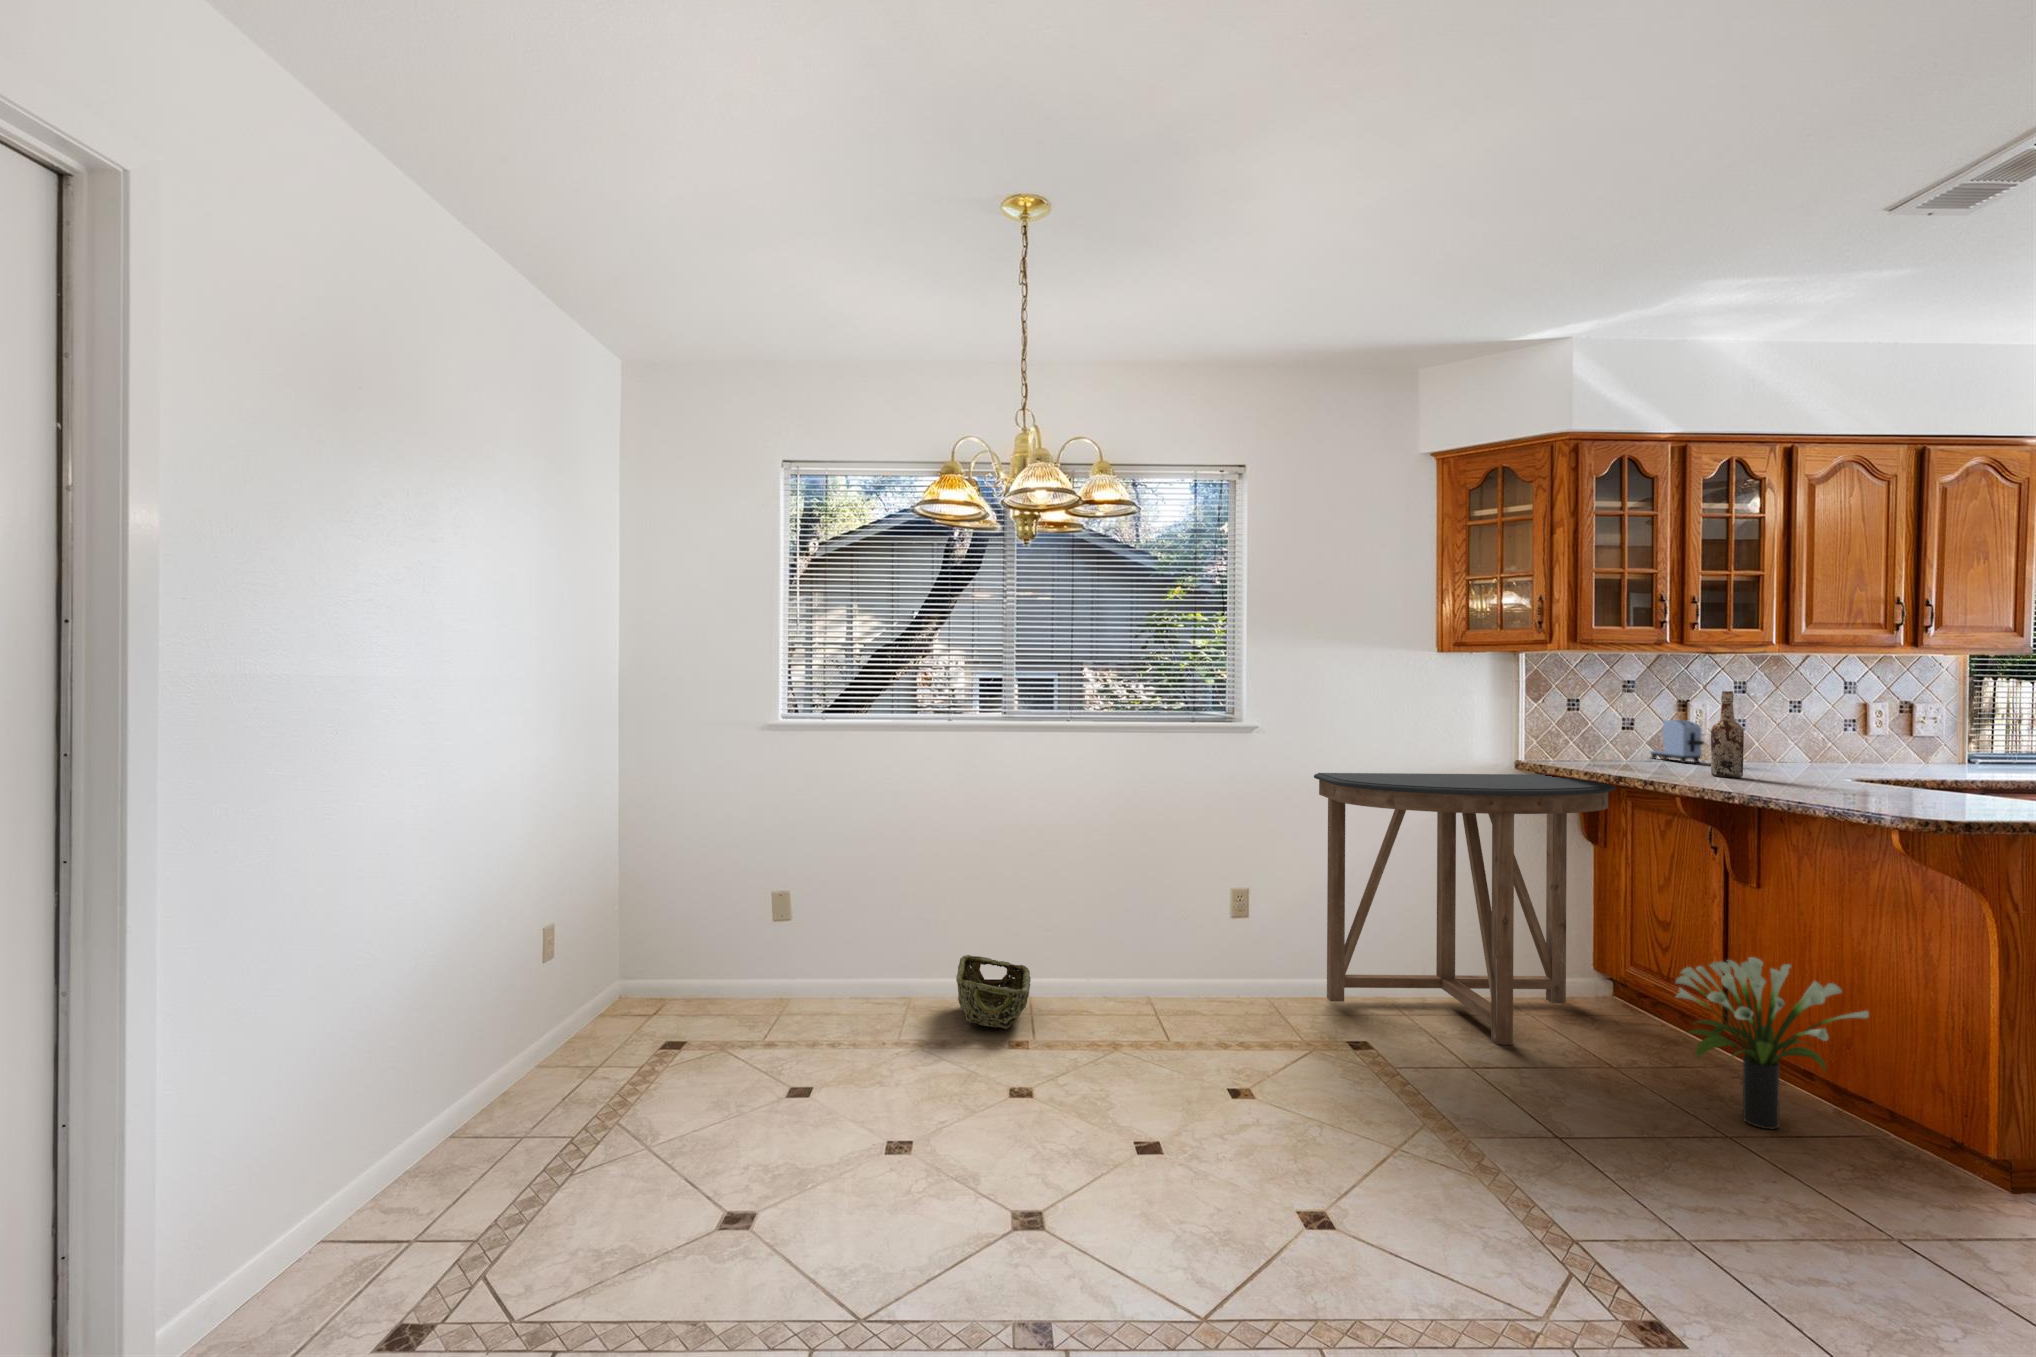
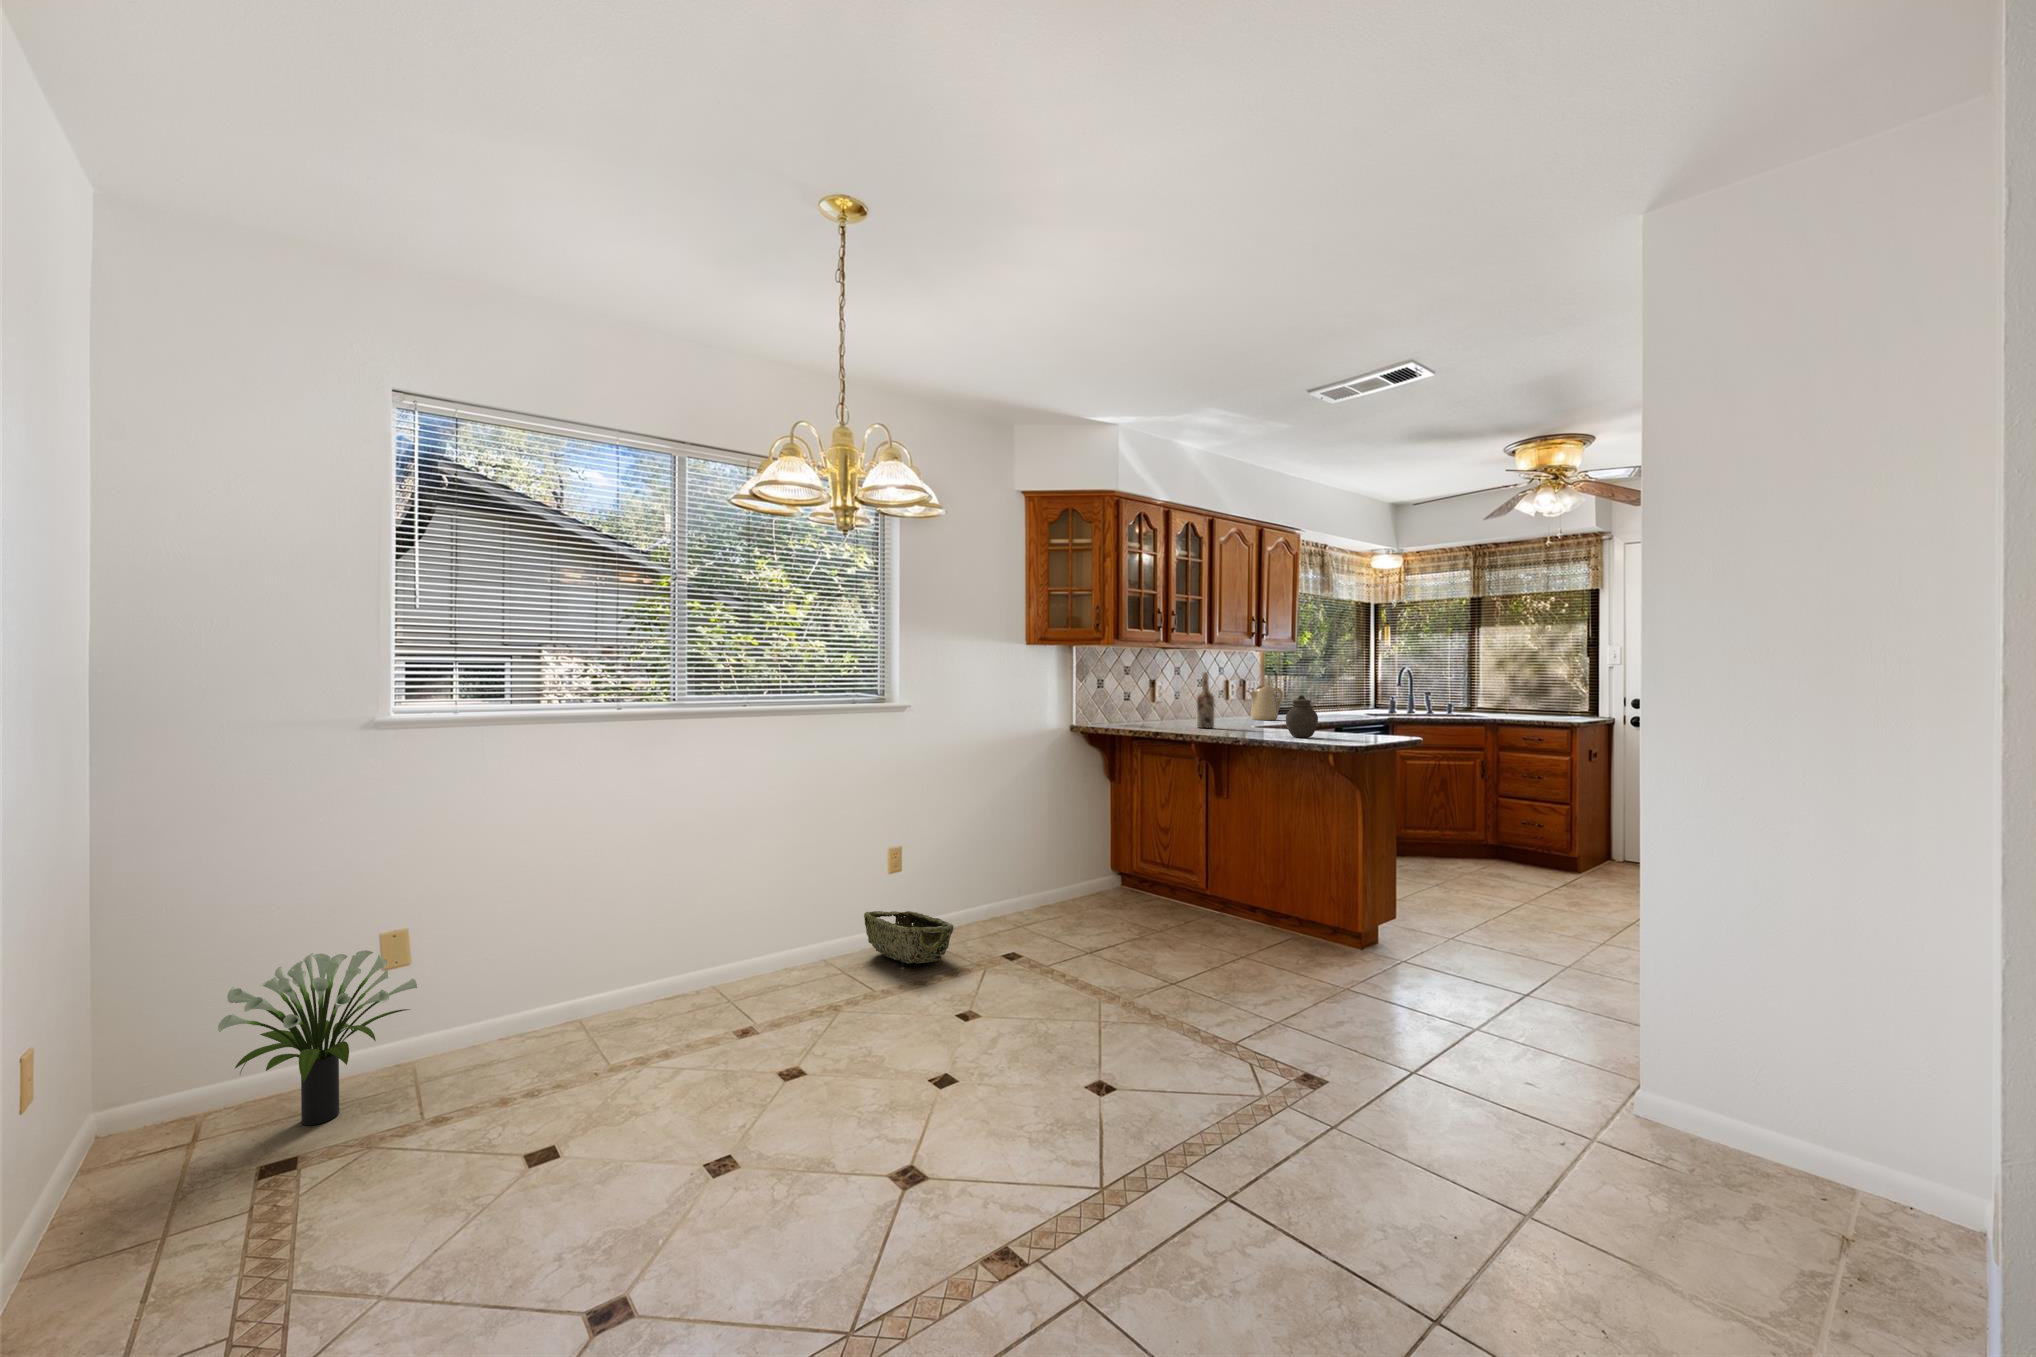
kettle: none [1899,713,1981,774] -> present [1249,684,1283,720]
toaster: present [1650,720,1704,763] -> none [1131,693,1171,721]
jar: none [1831,733,1900,803] -> present [1286,696,1318,738]
console table: present [1314,773,1615,1045] -> none [946,734,1141,933]
woven basket: present [956,955,1031,1029] -> present [864,911,954,964]
potted plant: present [1675,957,1869,1129] -> present [218,950,417,1125]

